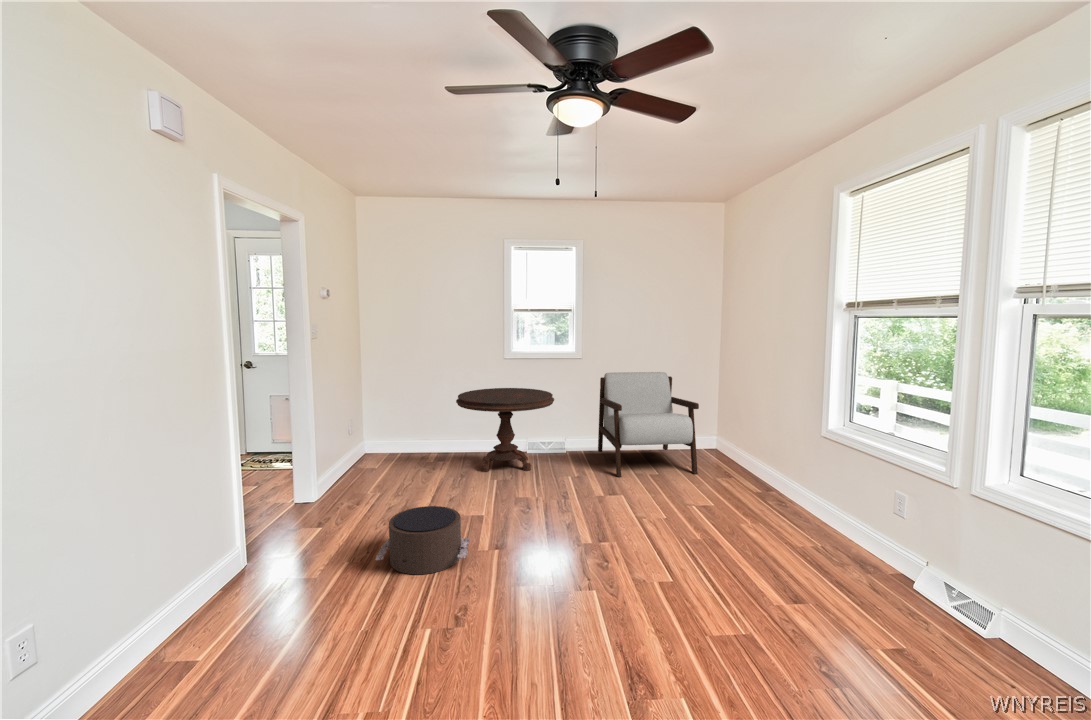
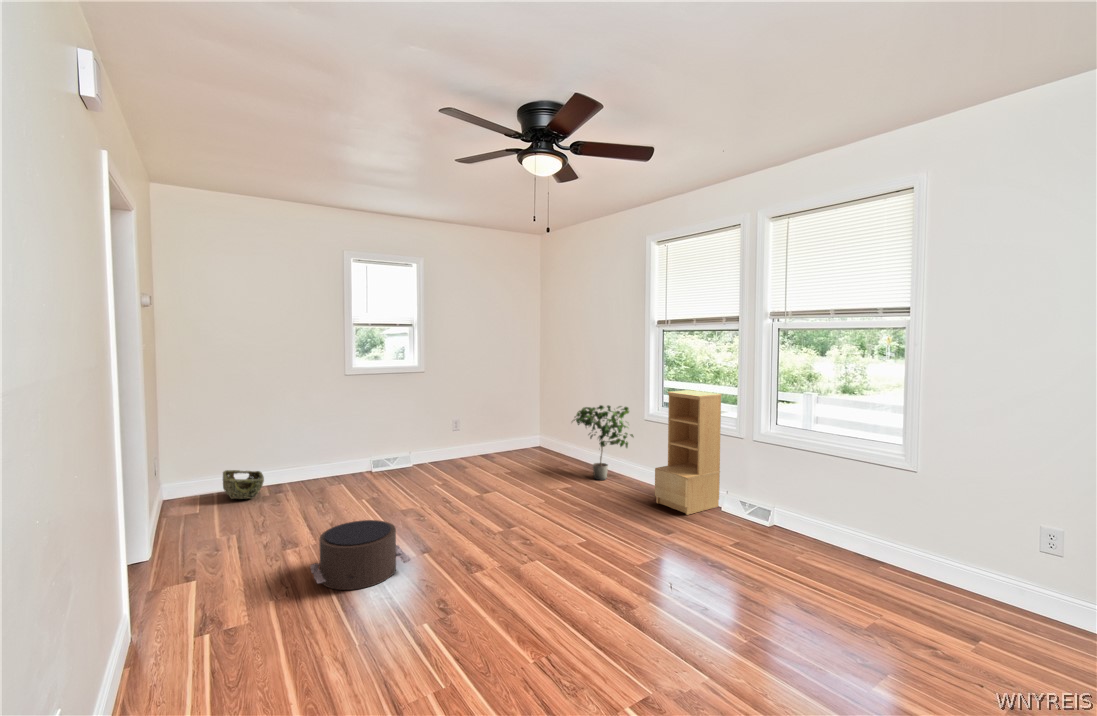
armchair: present [598,372,699,477] -> none [441,382,540,477]
side table: present [456,388,554,472] -> none [306,404,413,493]
bookshelf: none [810,403,925,580] -> present [655,390,721,515]
potted plant: none [725,411,811,505] -> present [573,405,634,480]
woven basket: none [393,437,429,465] -> present [223,470,264,499]

